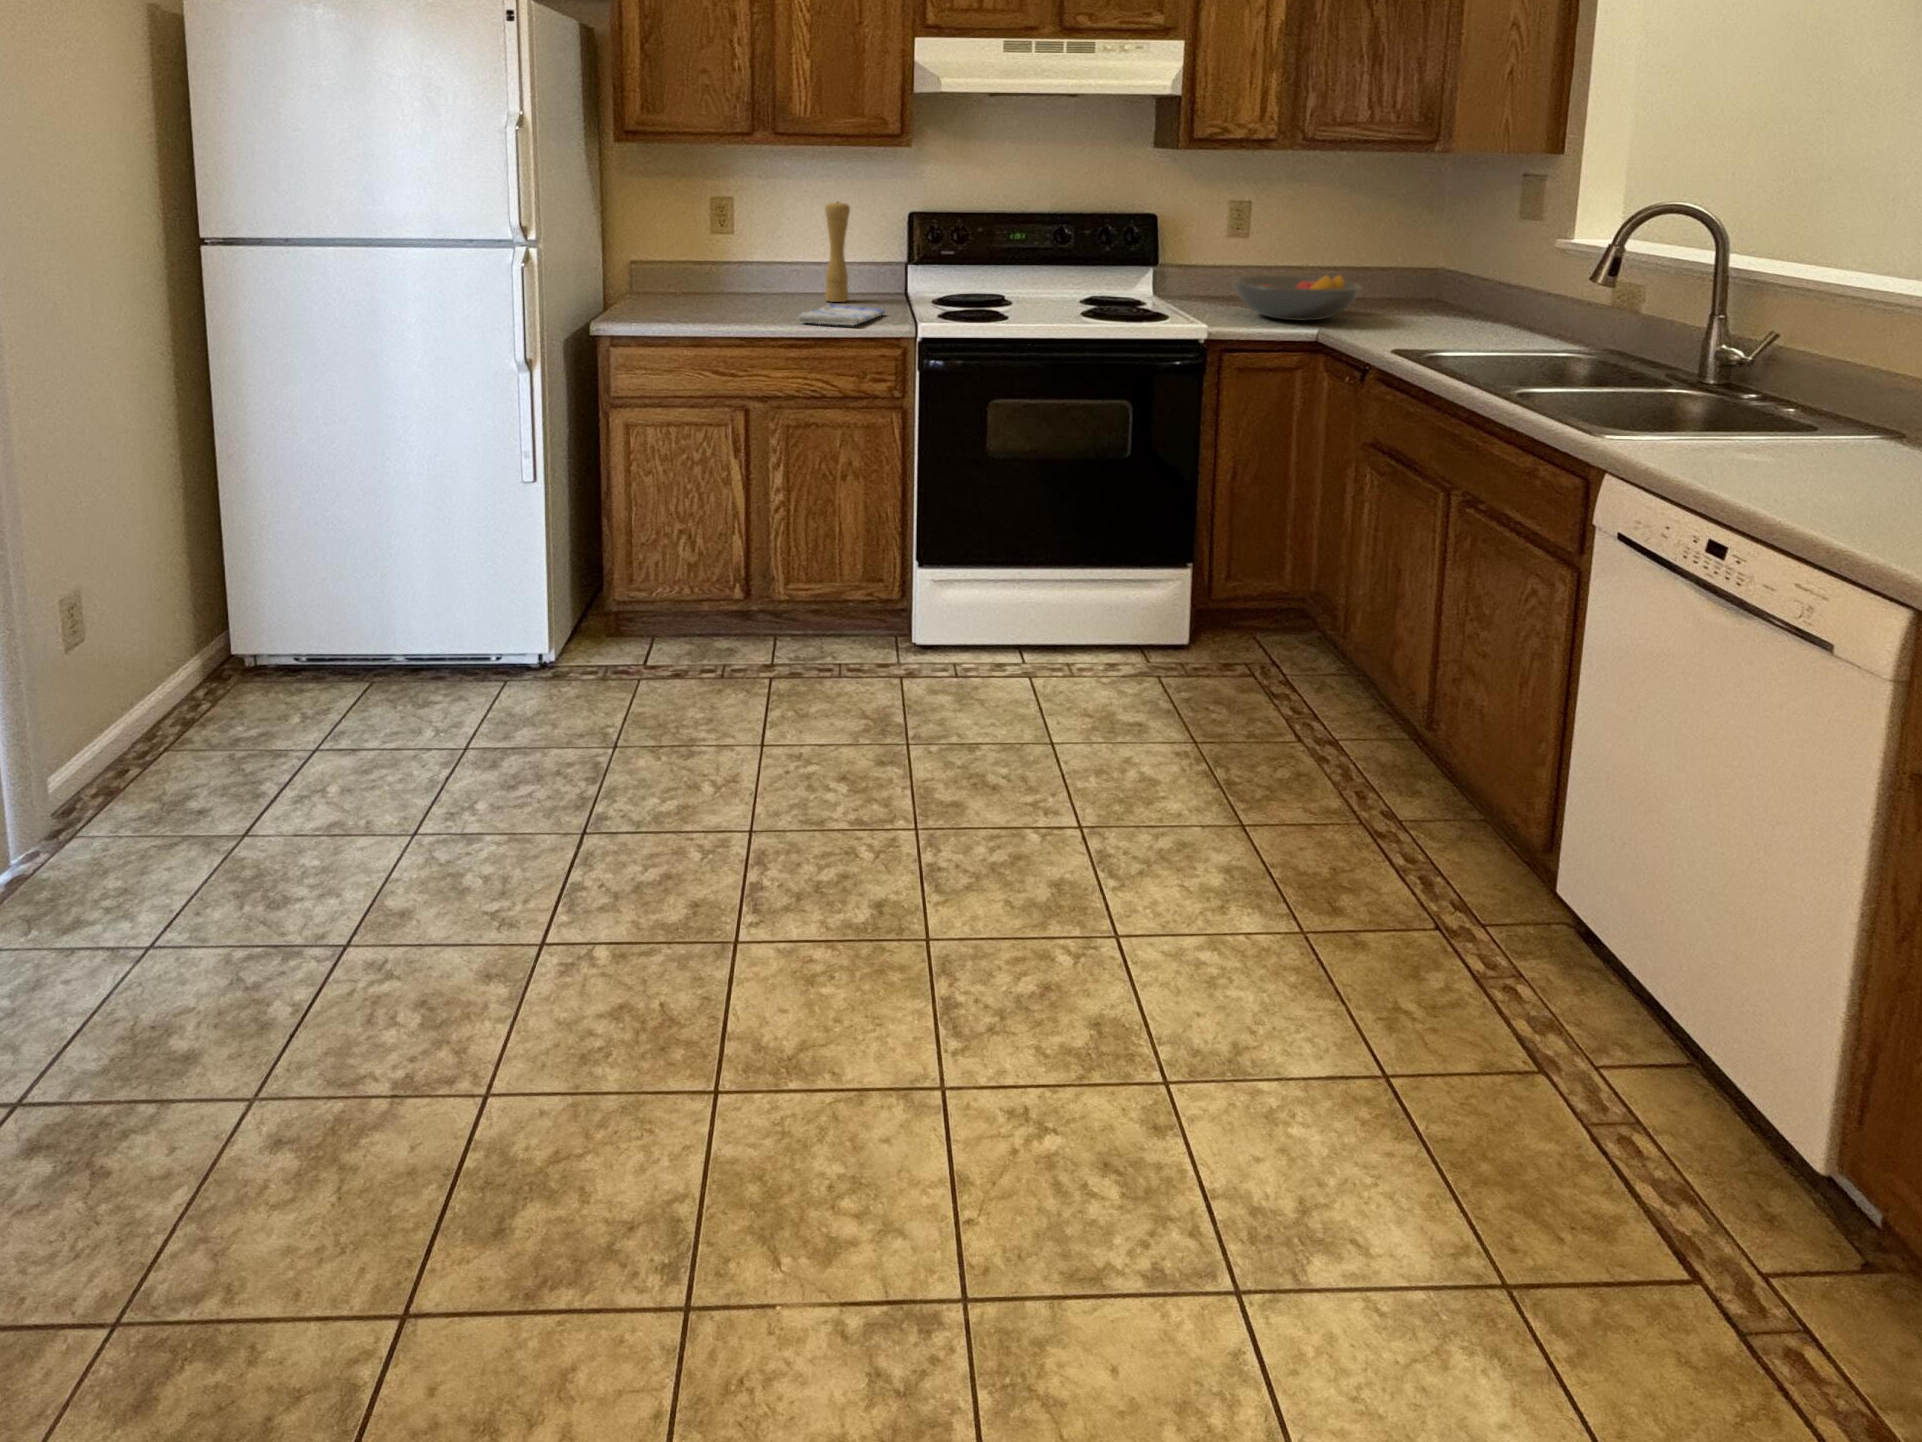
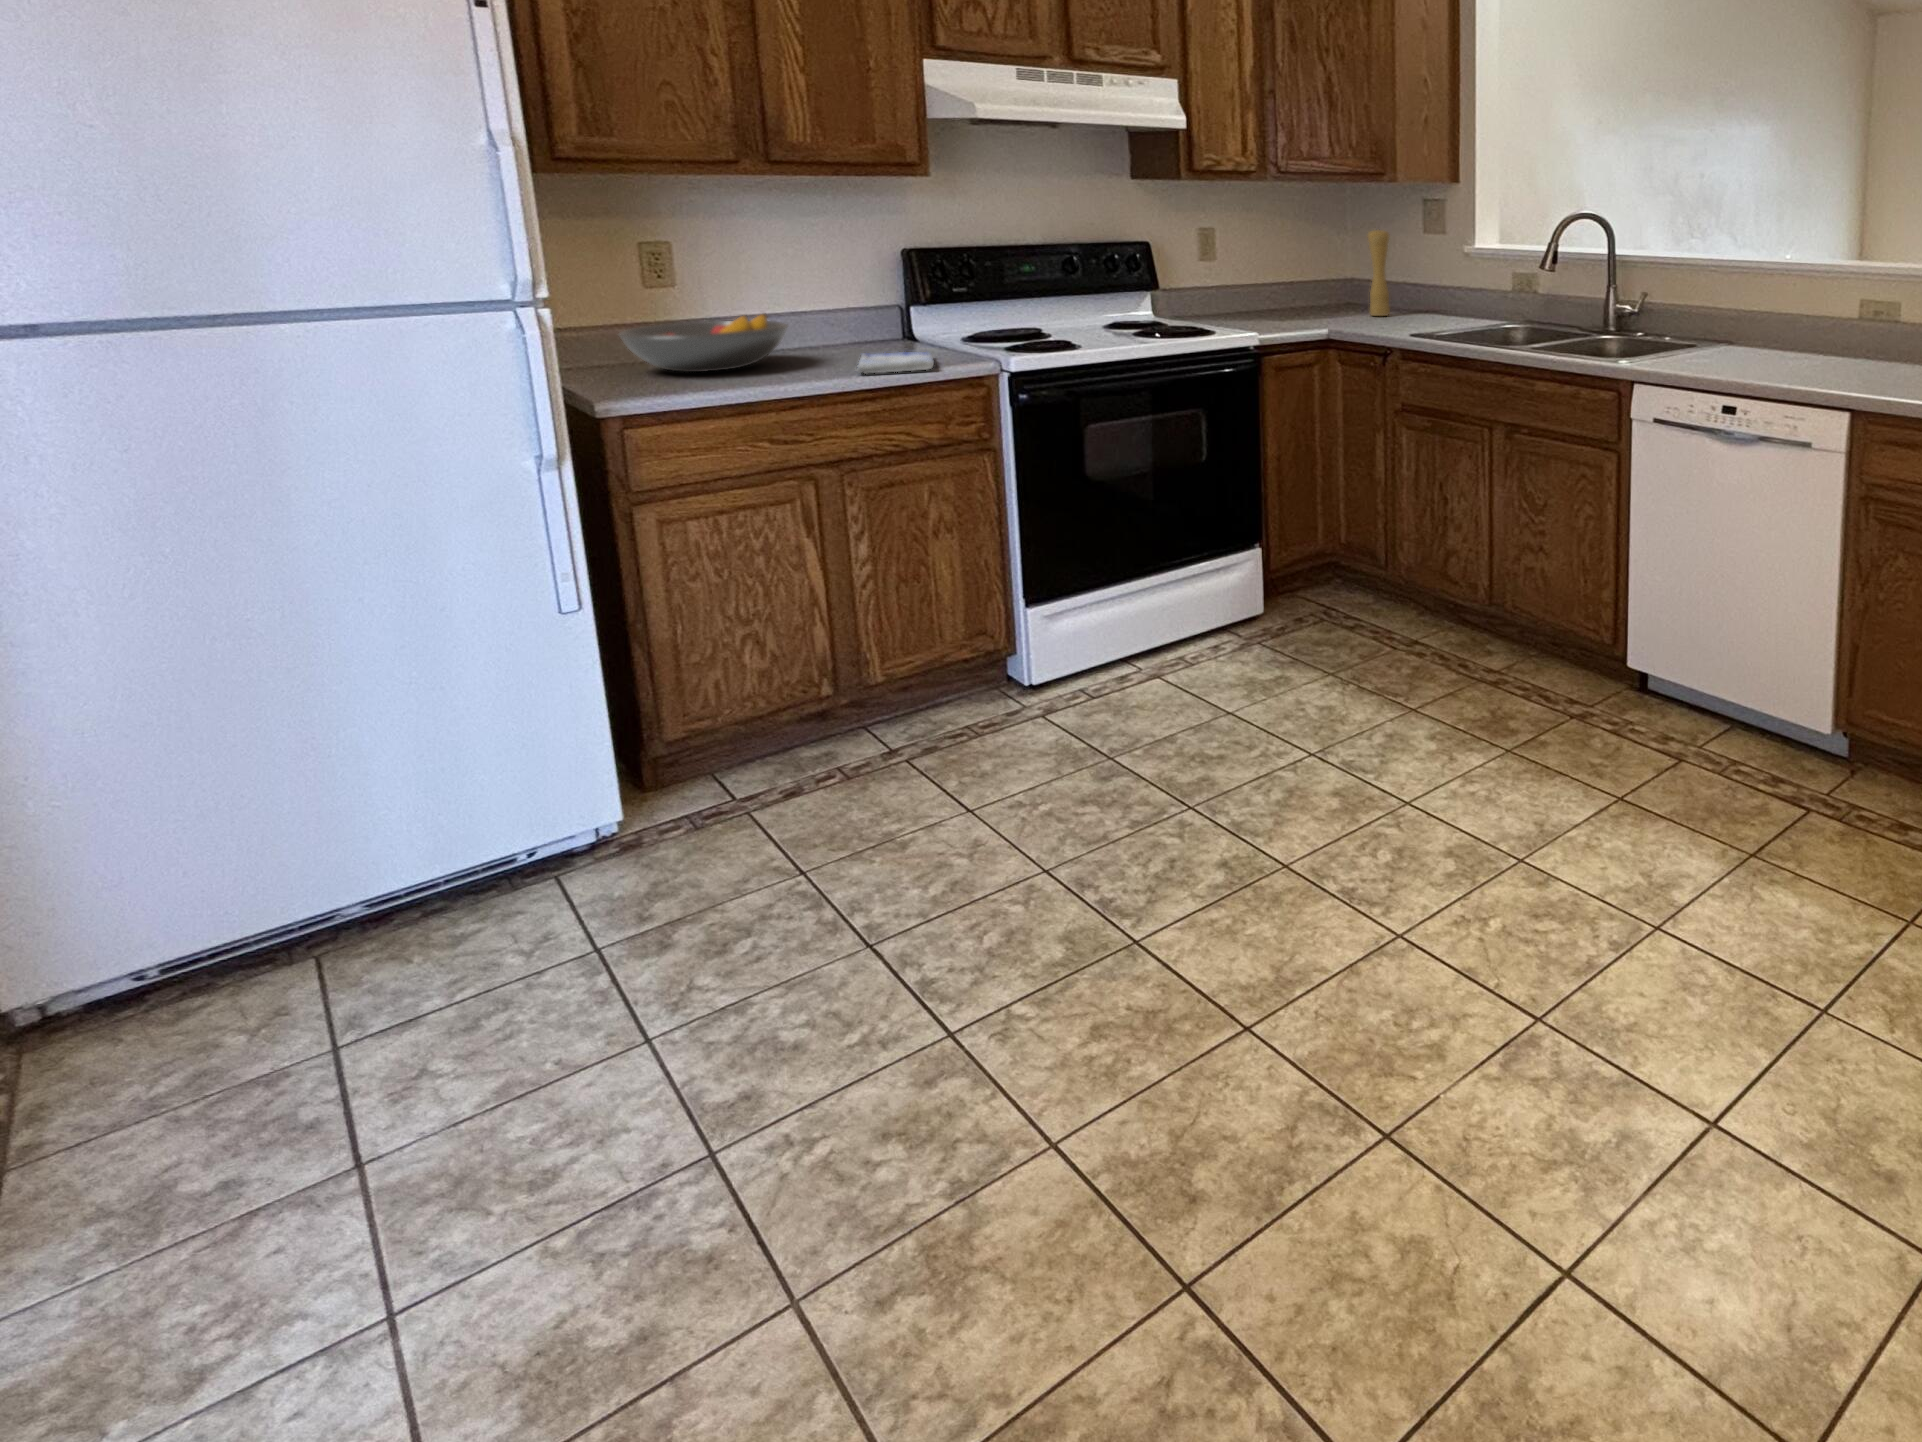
pepper mill: present [825,201,850,302] -> present [1368,230,1390,316]
fruit bowl: present [1233,274,1361,321] -> present [619,314,788,372]

